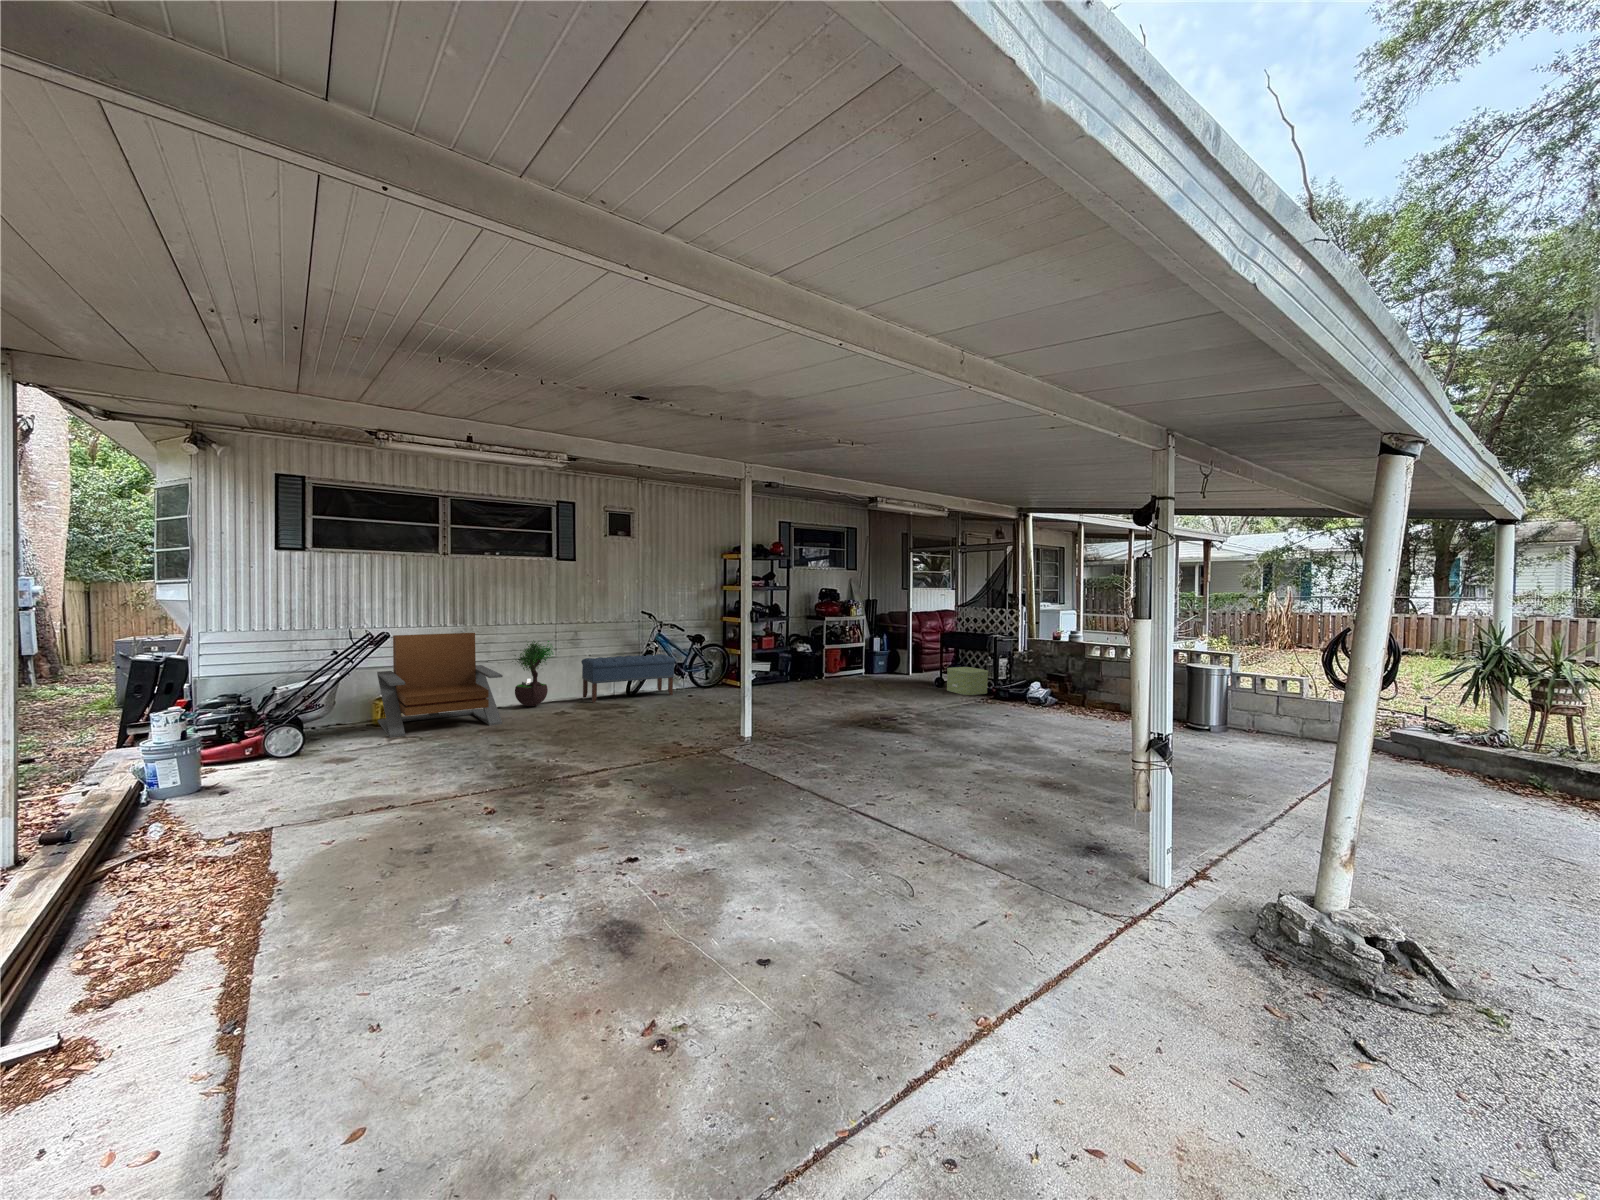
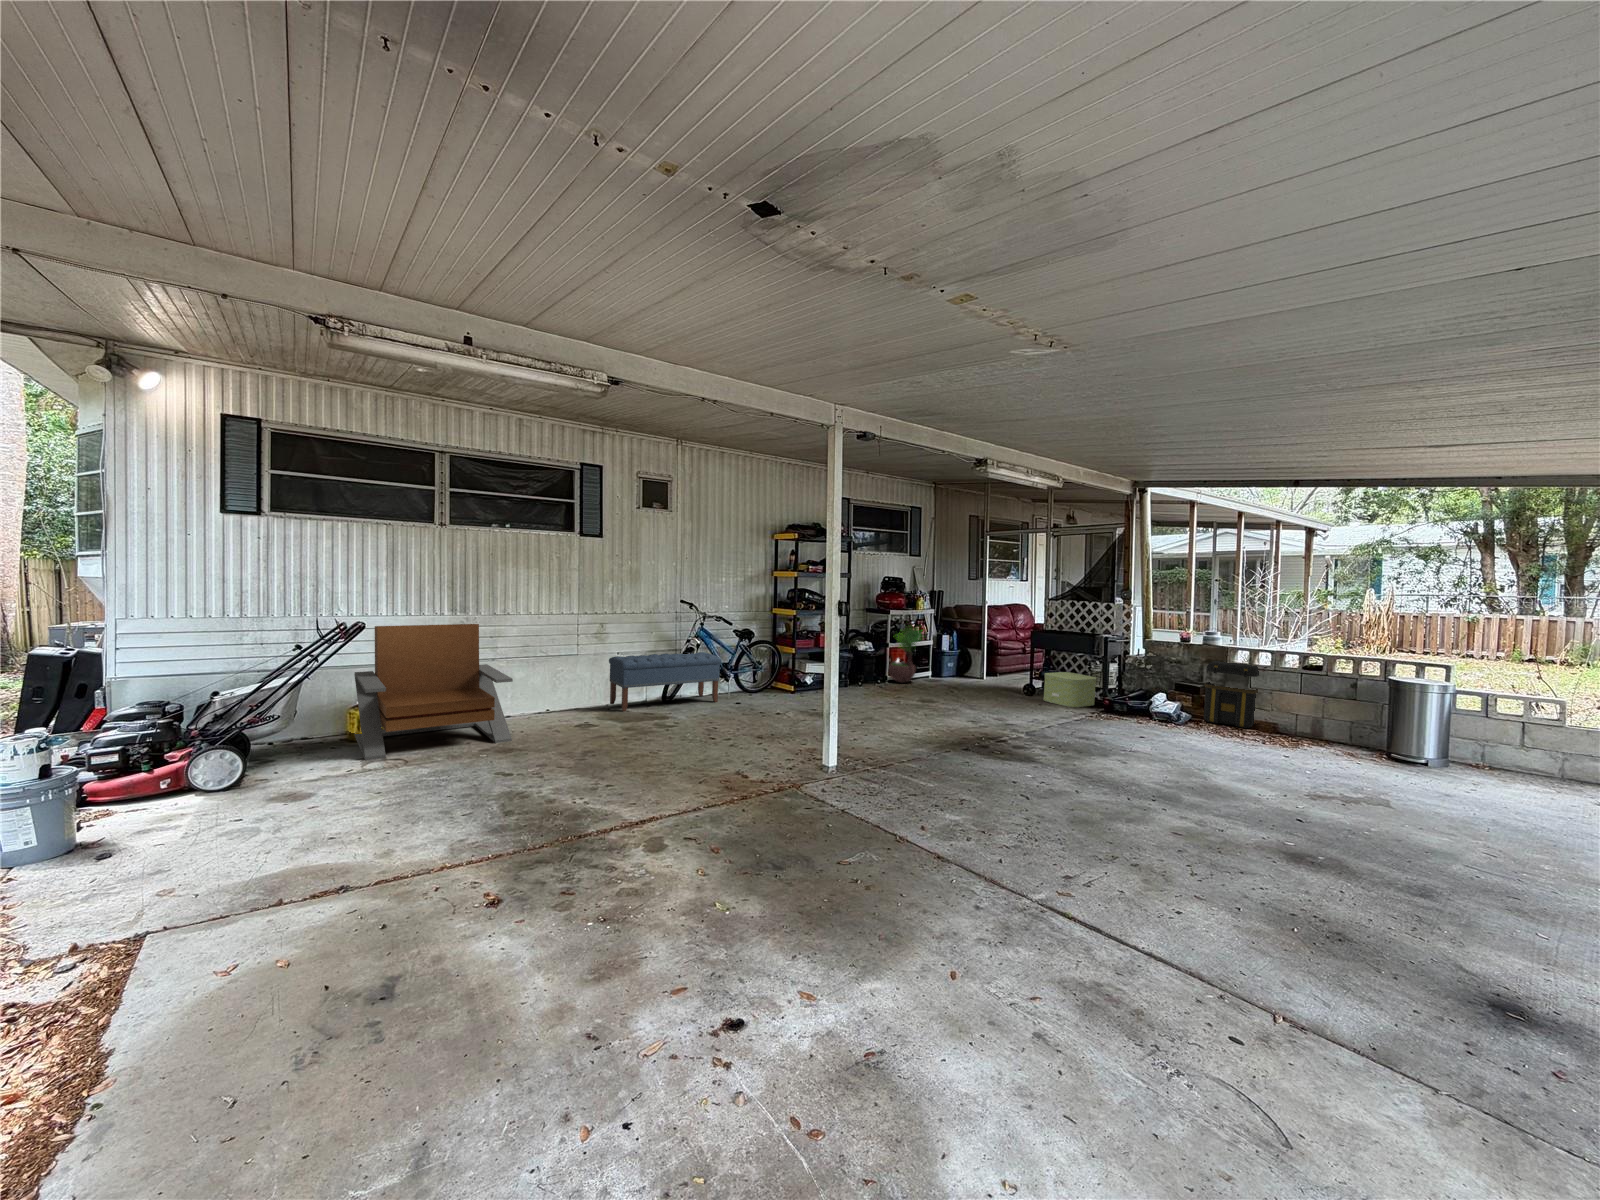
potted tree: present [512,640,555,706] -> present [889,628,922,683]
toolbox: none [1067,654,1112,708] -> present [1204,660,1259,728]

